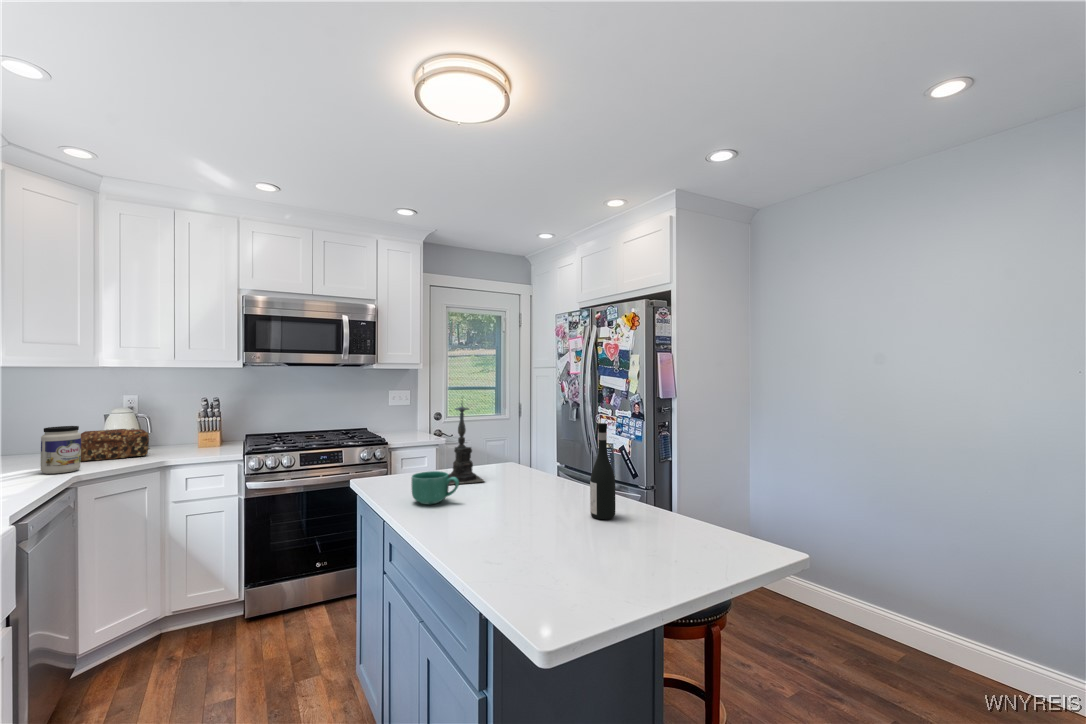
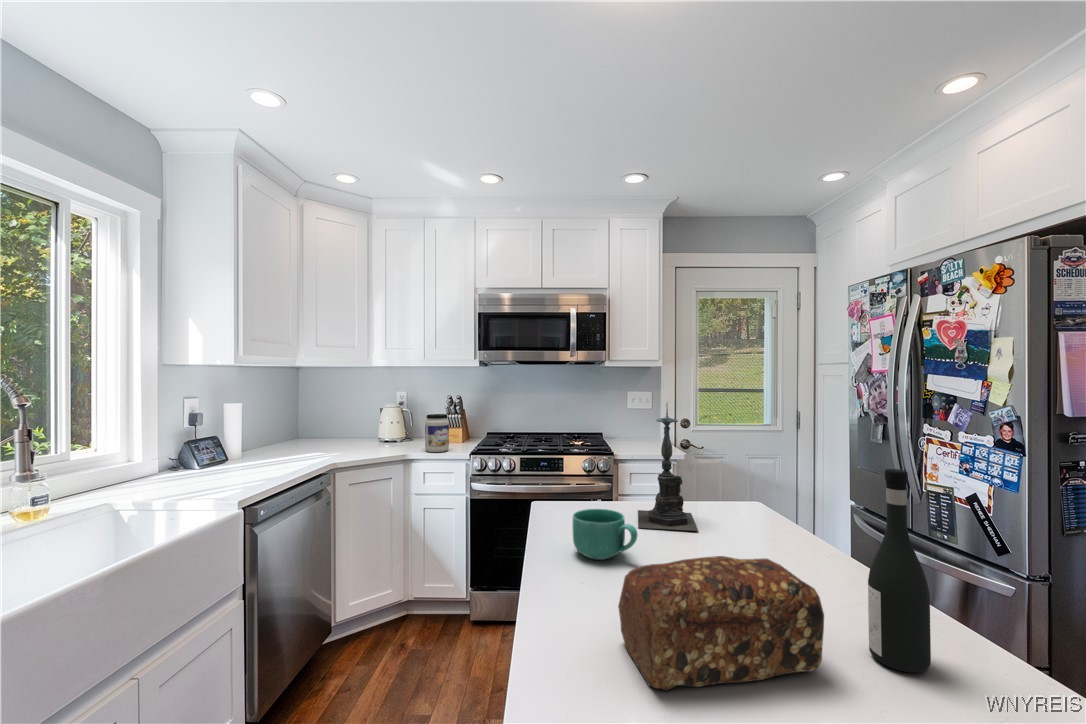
jar: present [41,426,81,474] -> present [425,414,449,452]
bread loaf: present [81,429,149,462] -> present [618,556,824,691]

